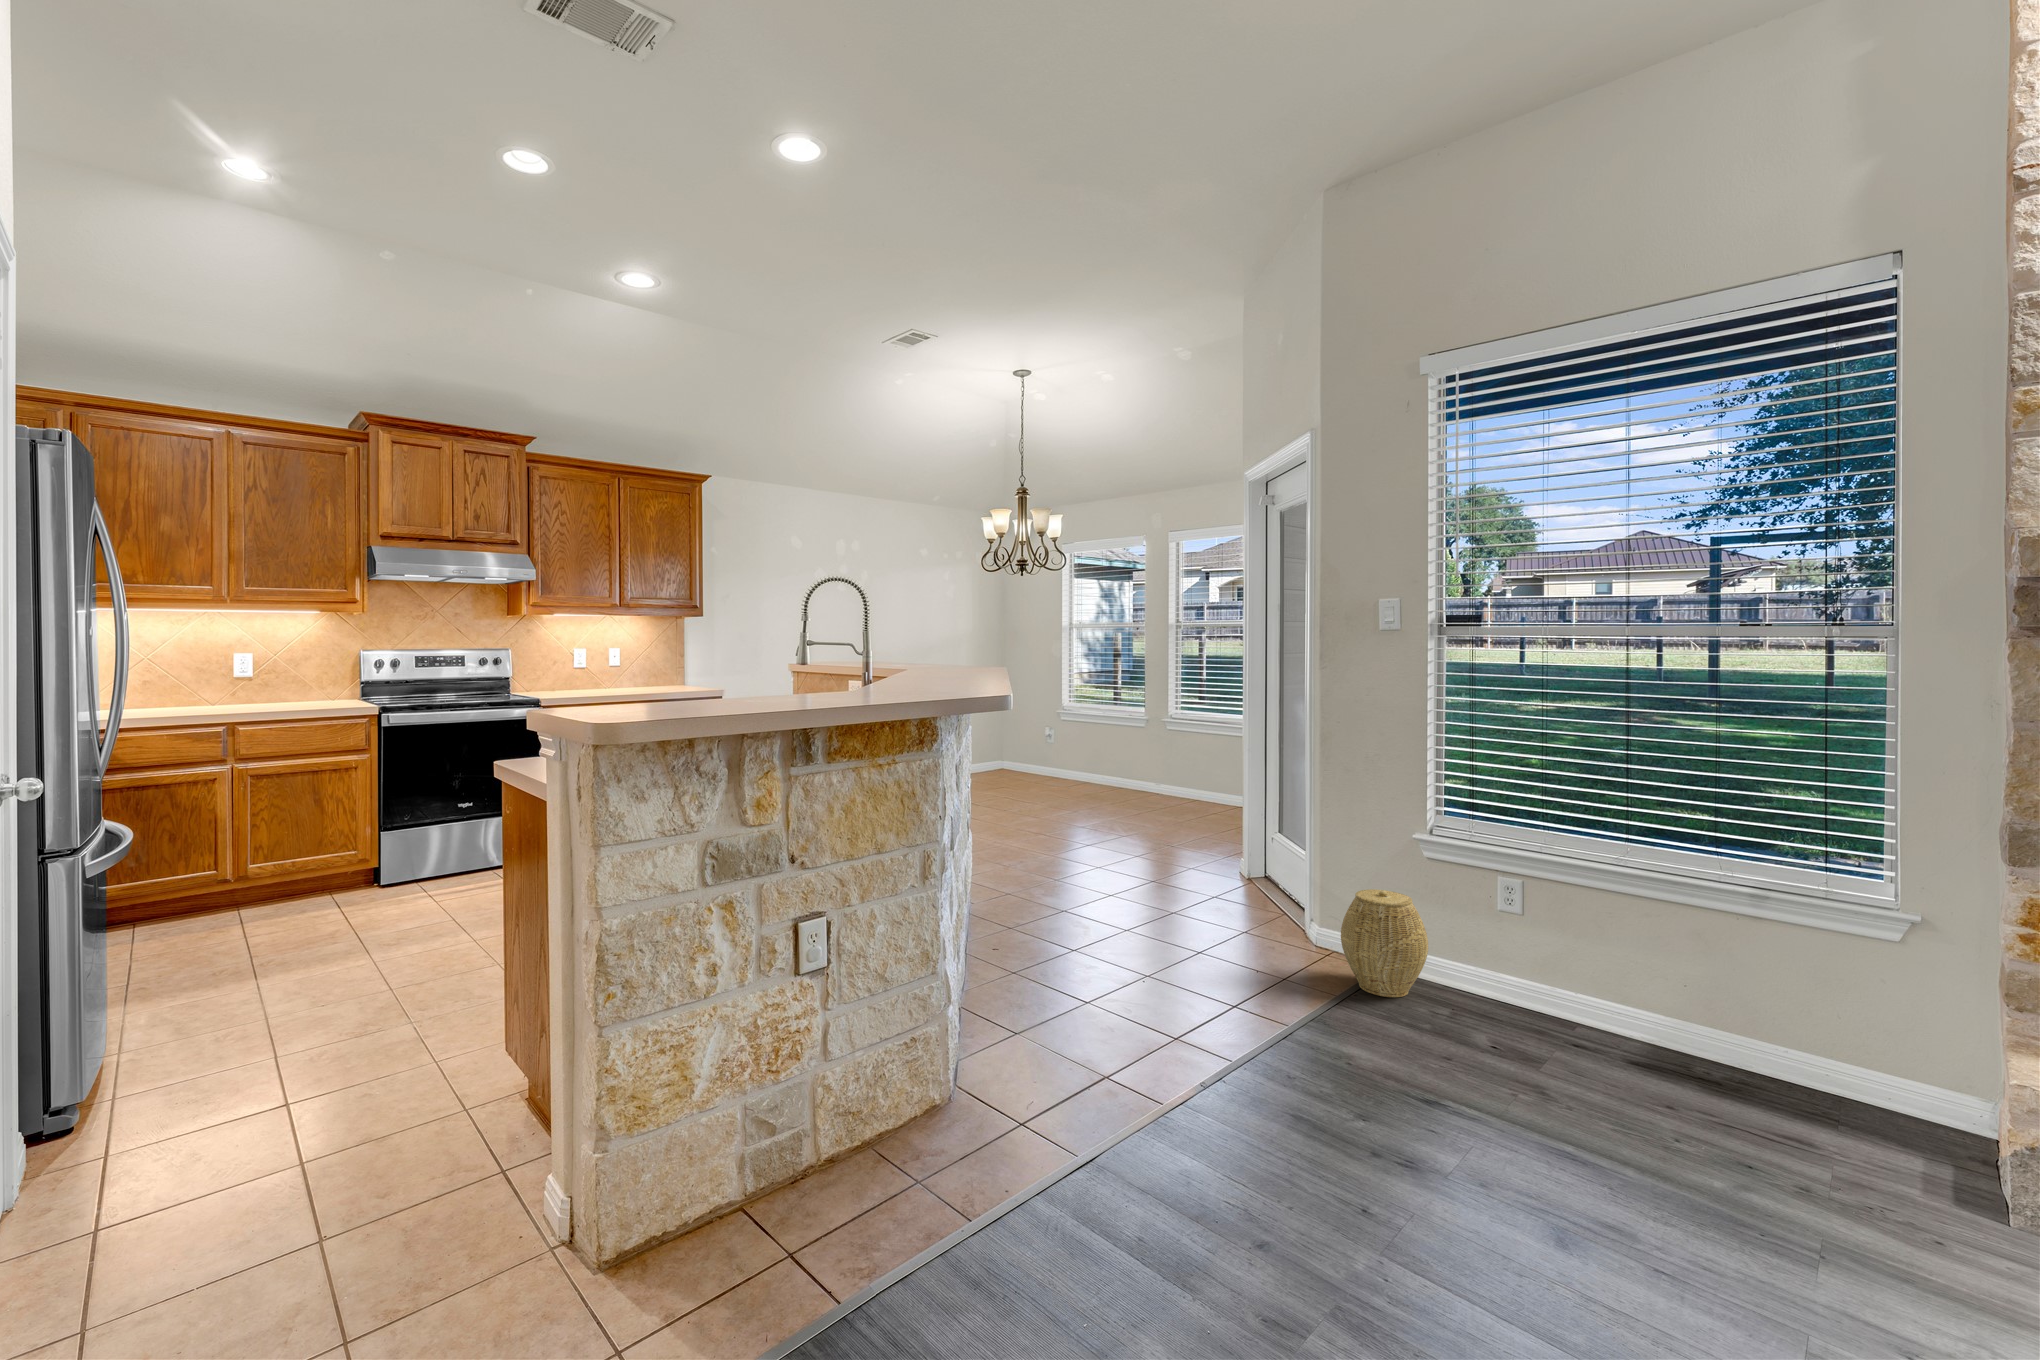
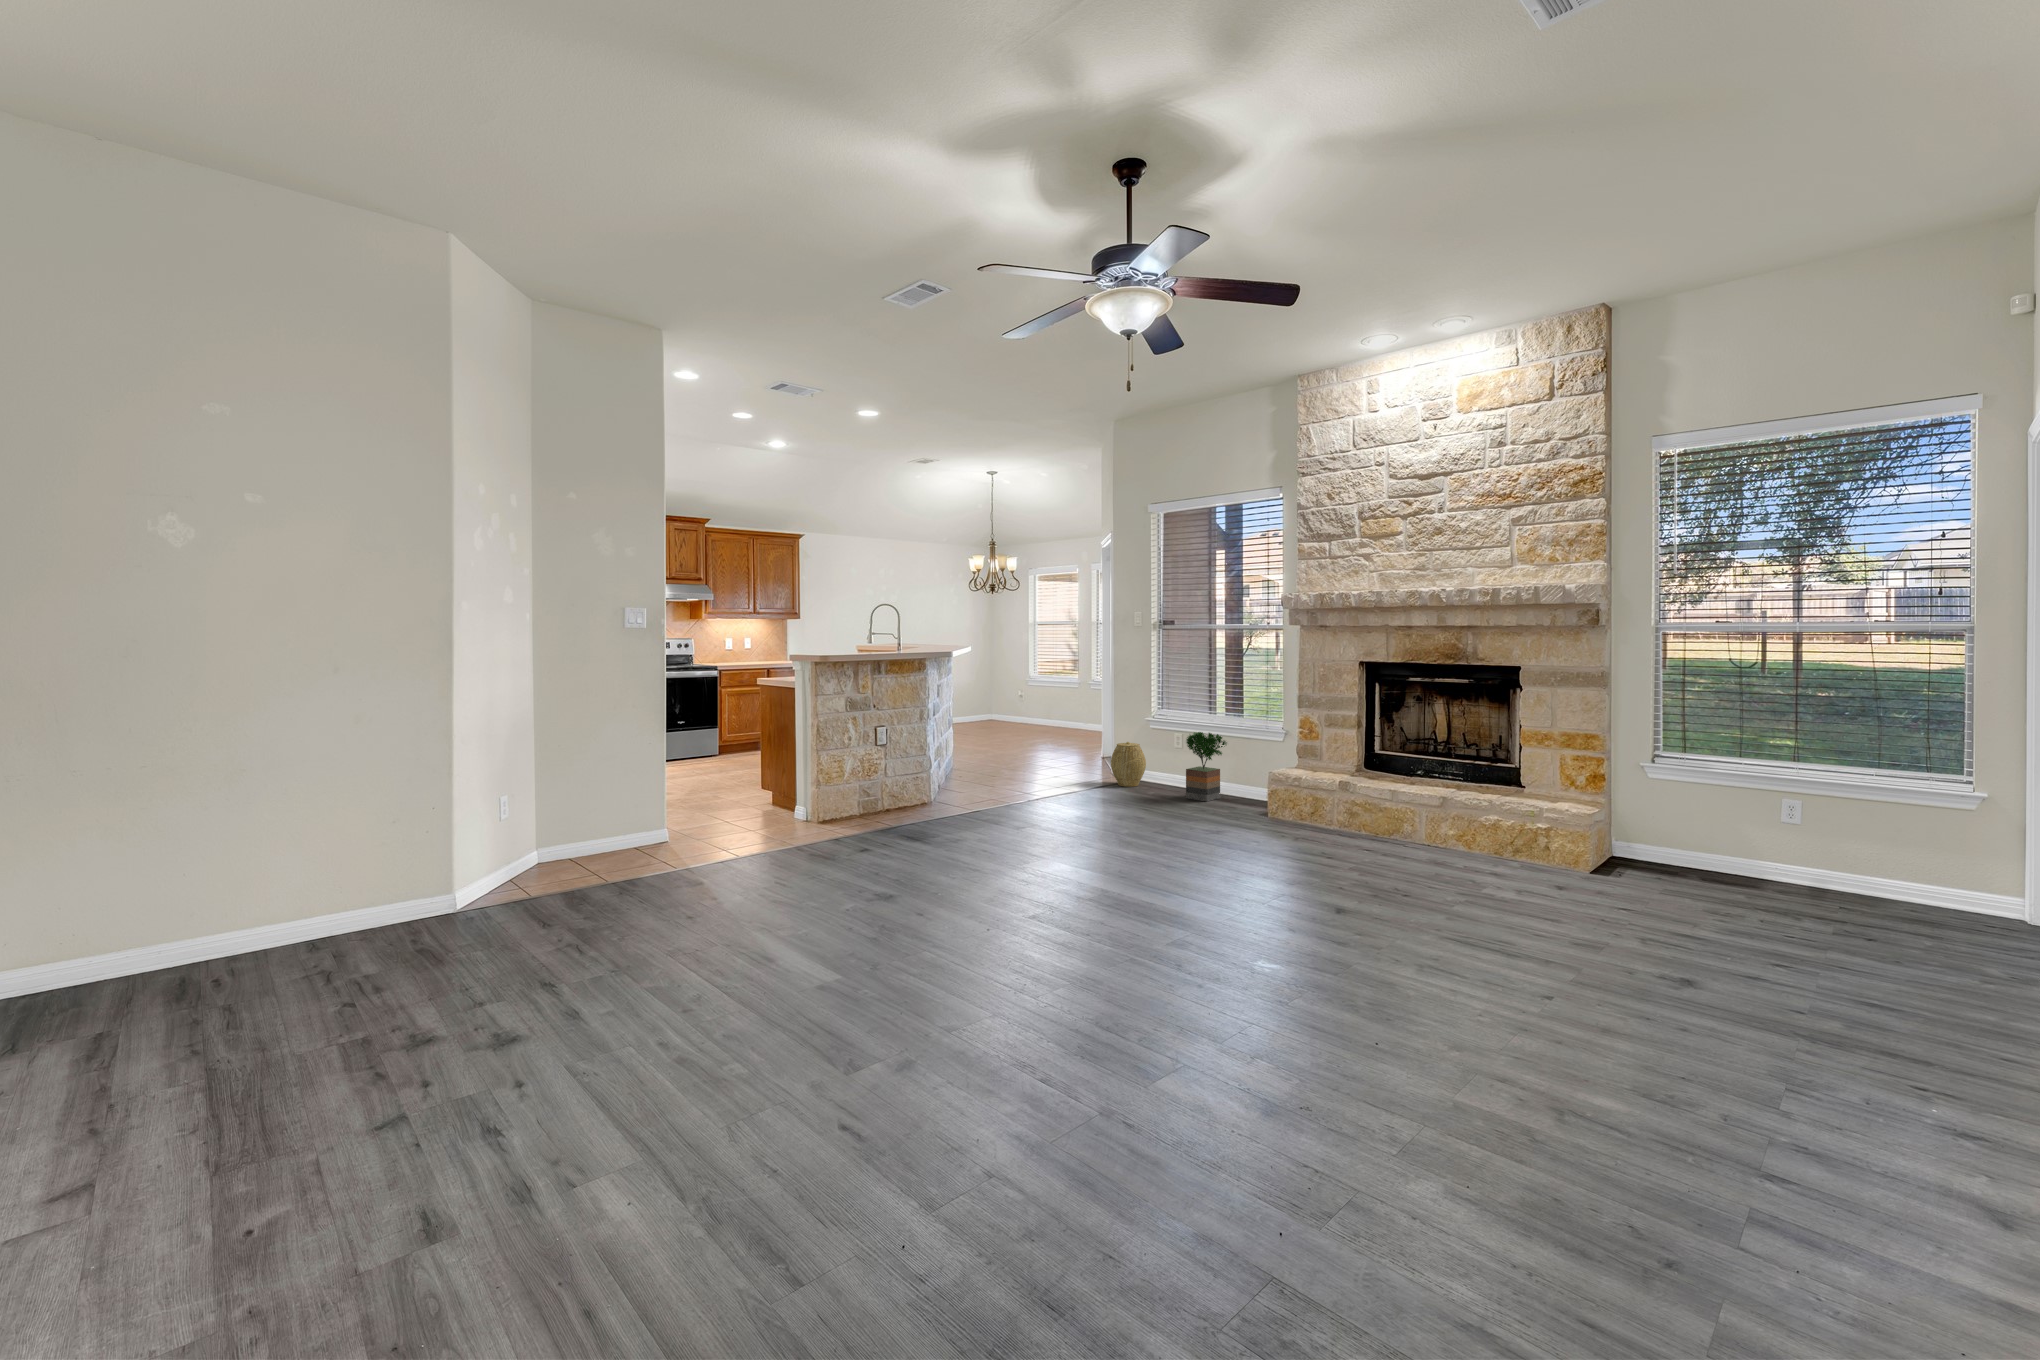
potted tree: none [1574,892,1717,1088] -> present [1186,732,1227,801]

